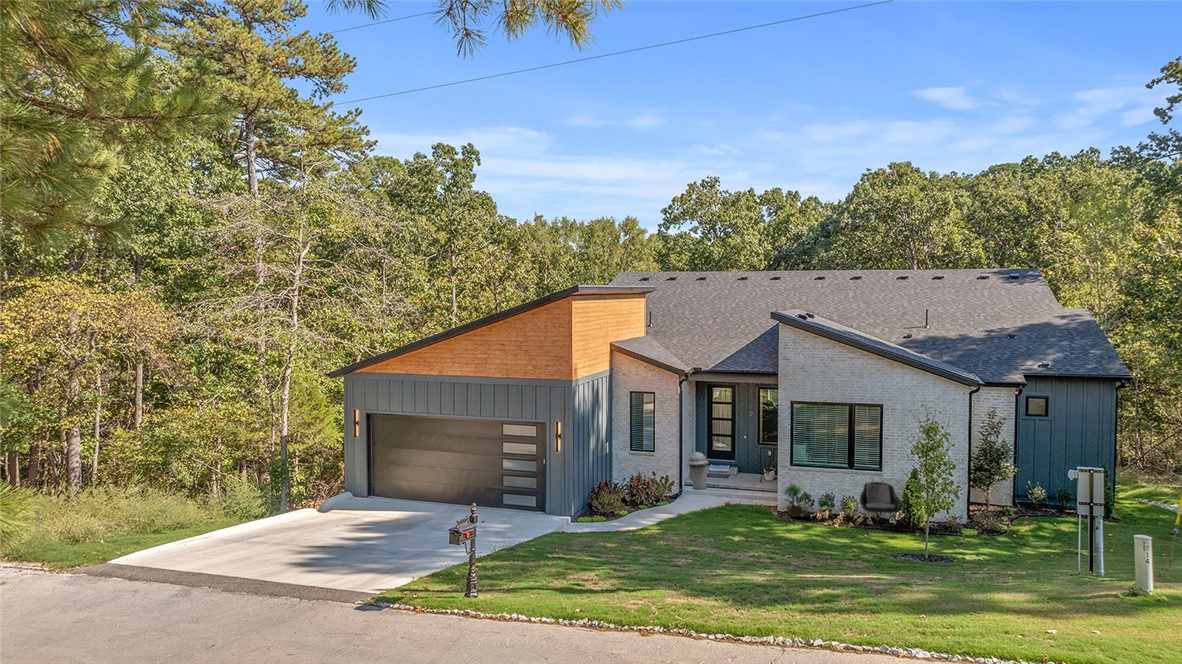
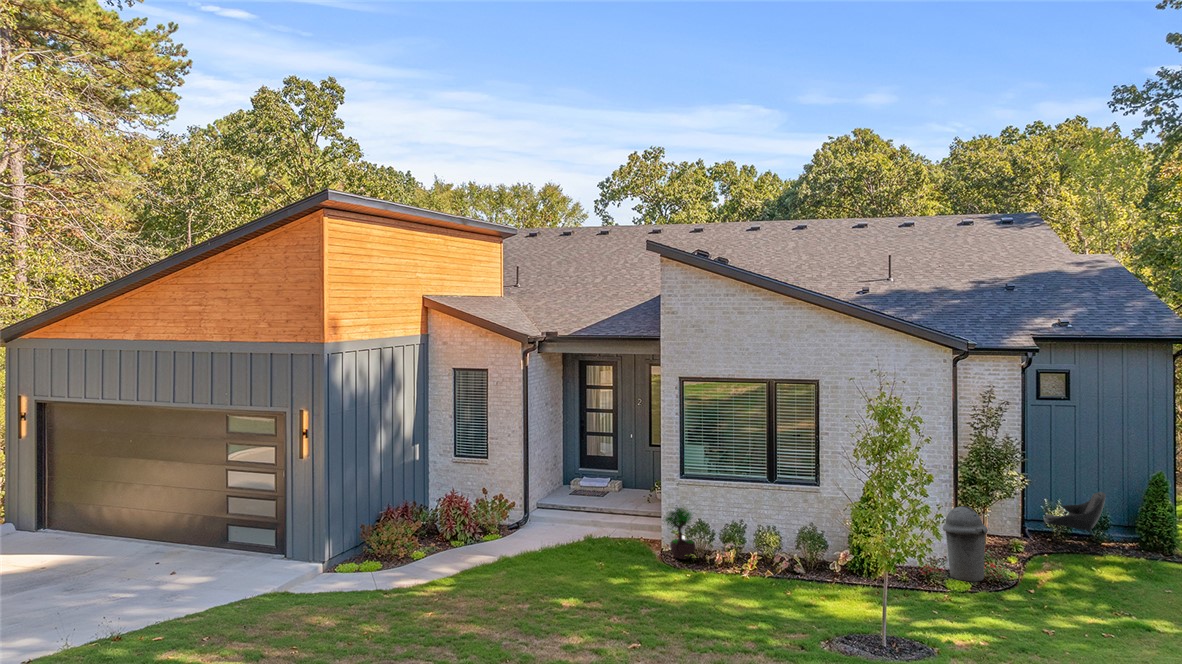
trash can: present [688,451,708,489] -> present [943,506,988,582]
lounge chair: present [859,482,902,531] -> present [1044,492,1106,556]

